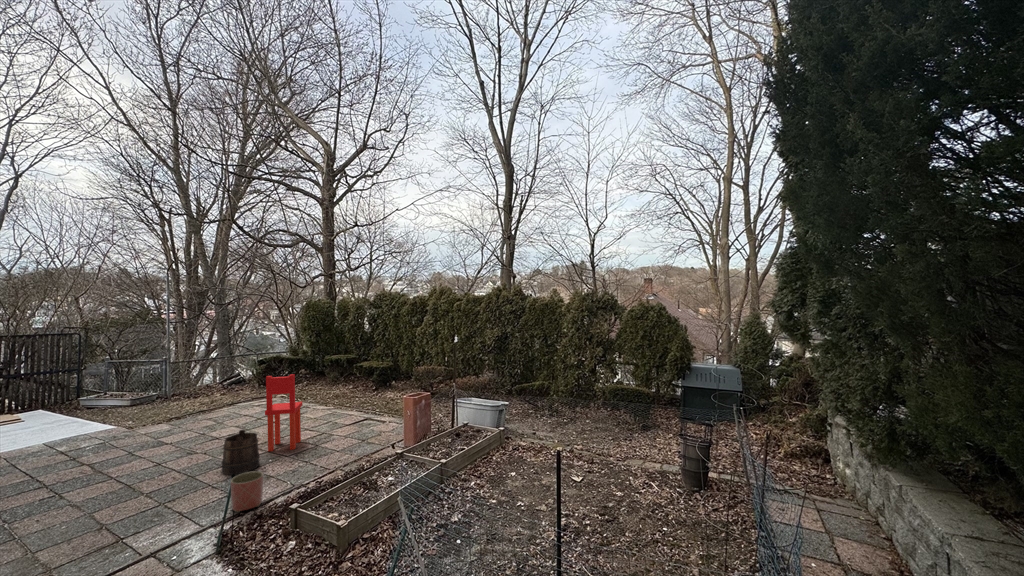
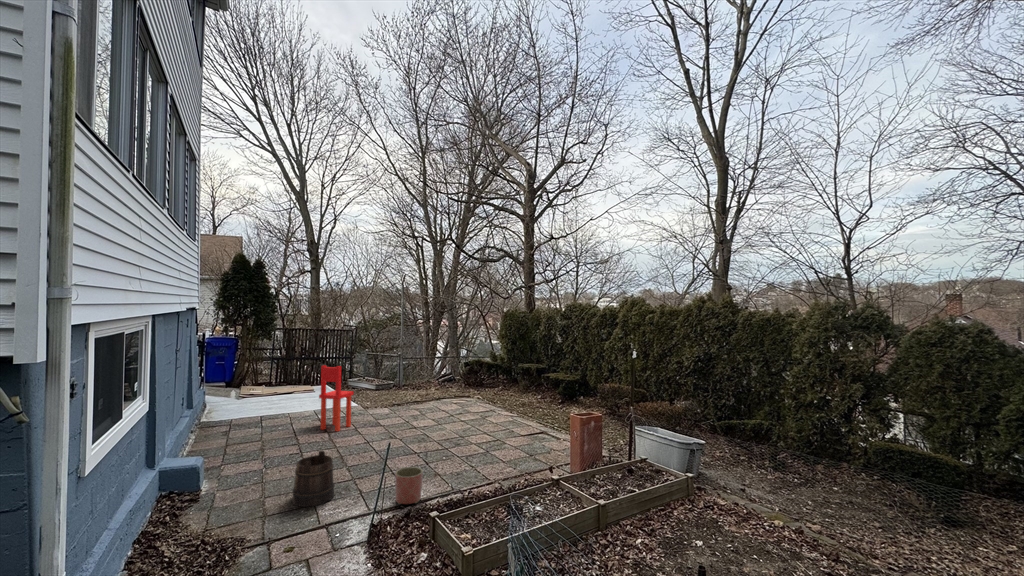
chair: present [265,374,302,451] -> present [319,365,354,431]
bucket: present [222,430,260,475] -> present [292,451,334,507]

